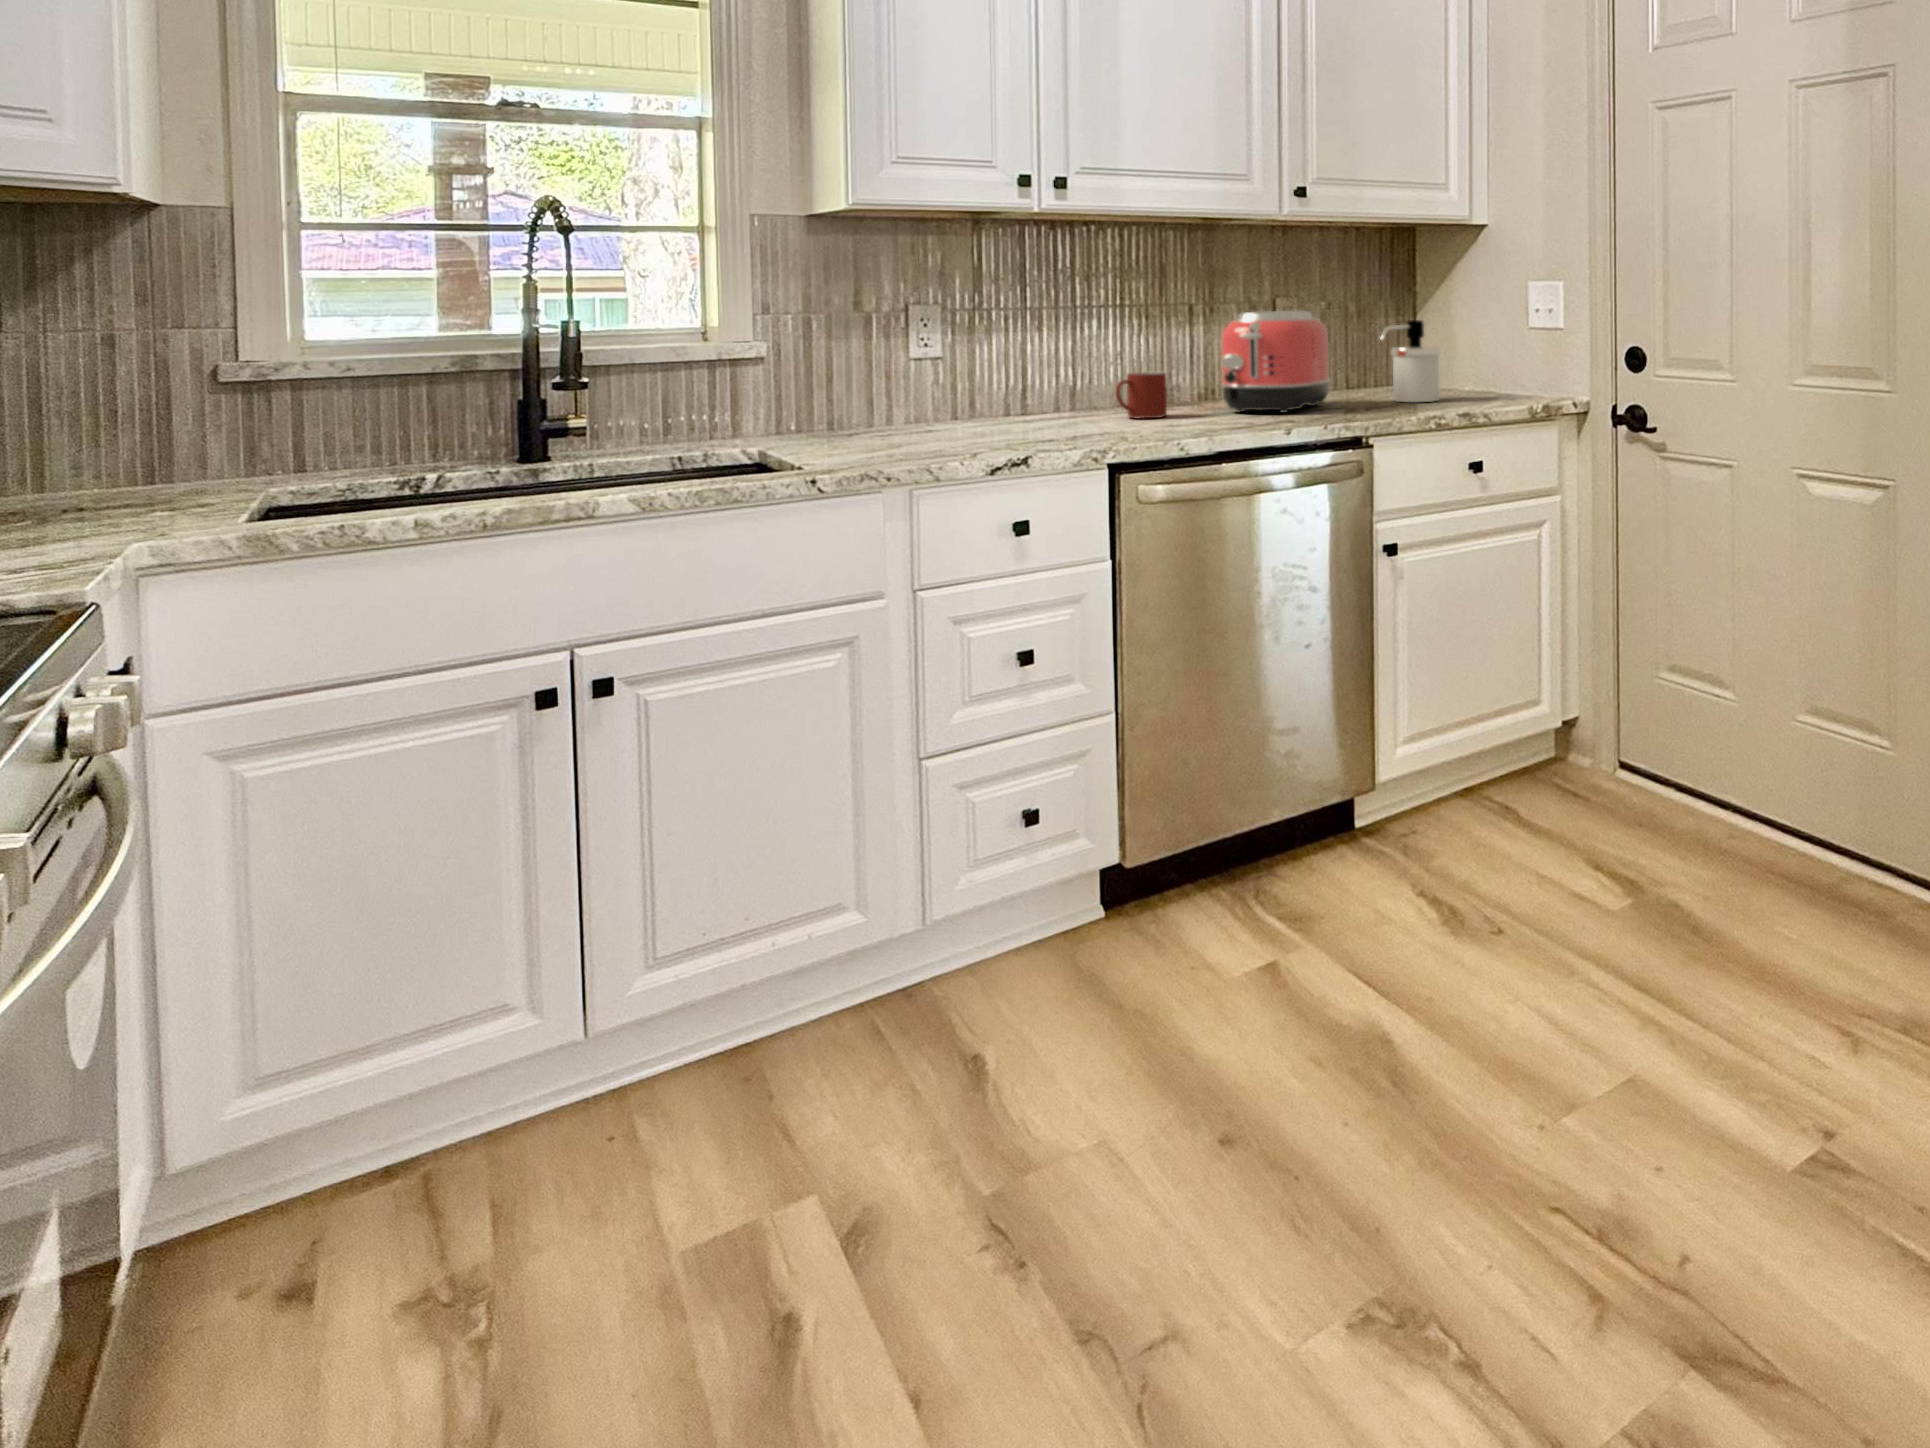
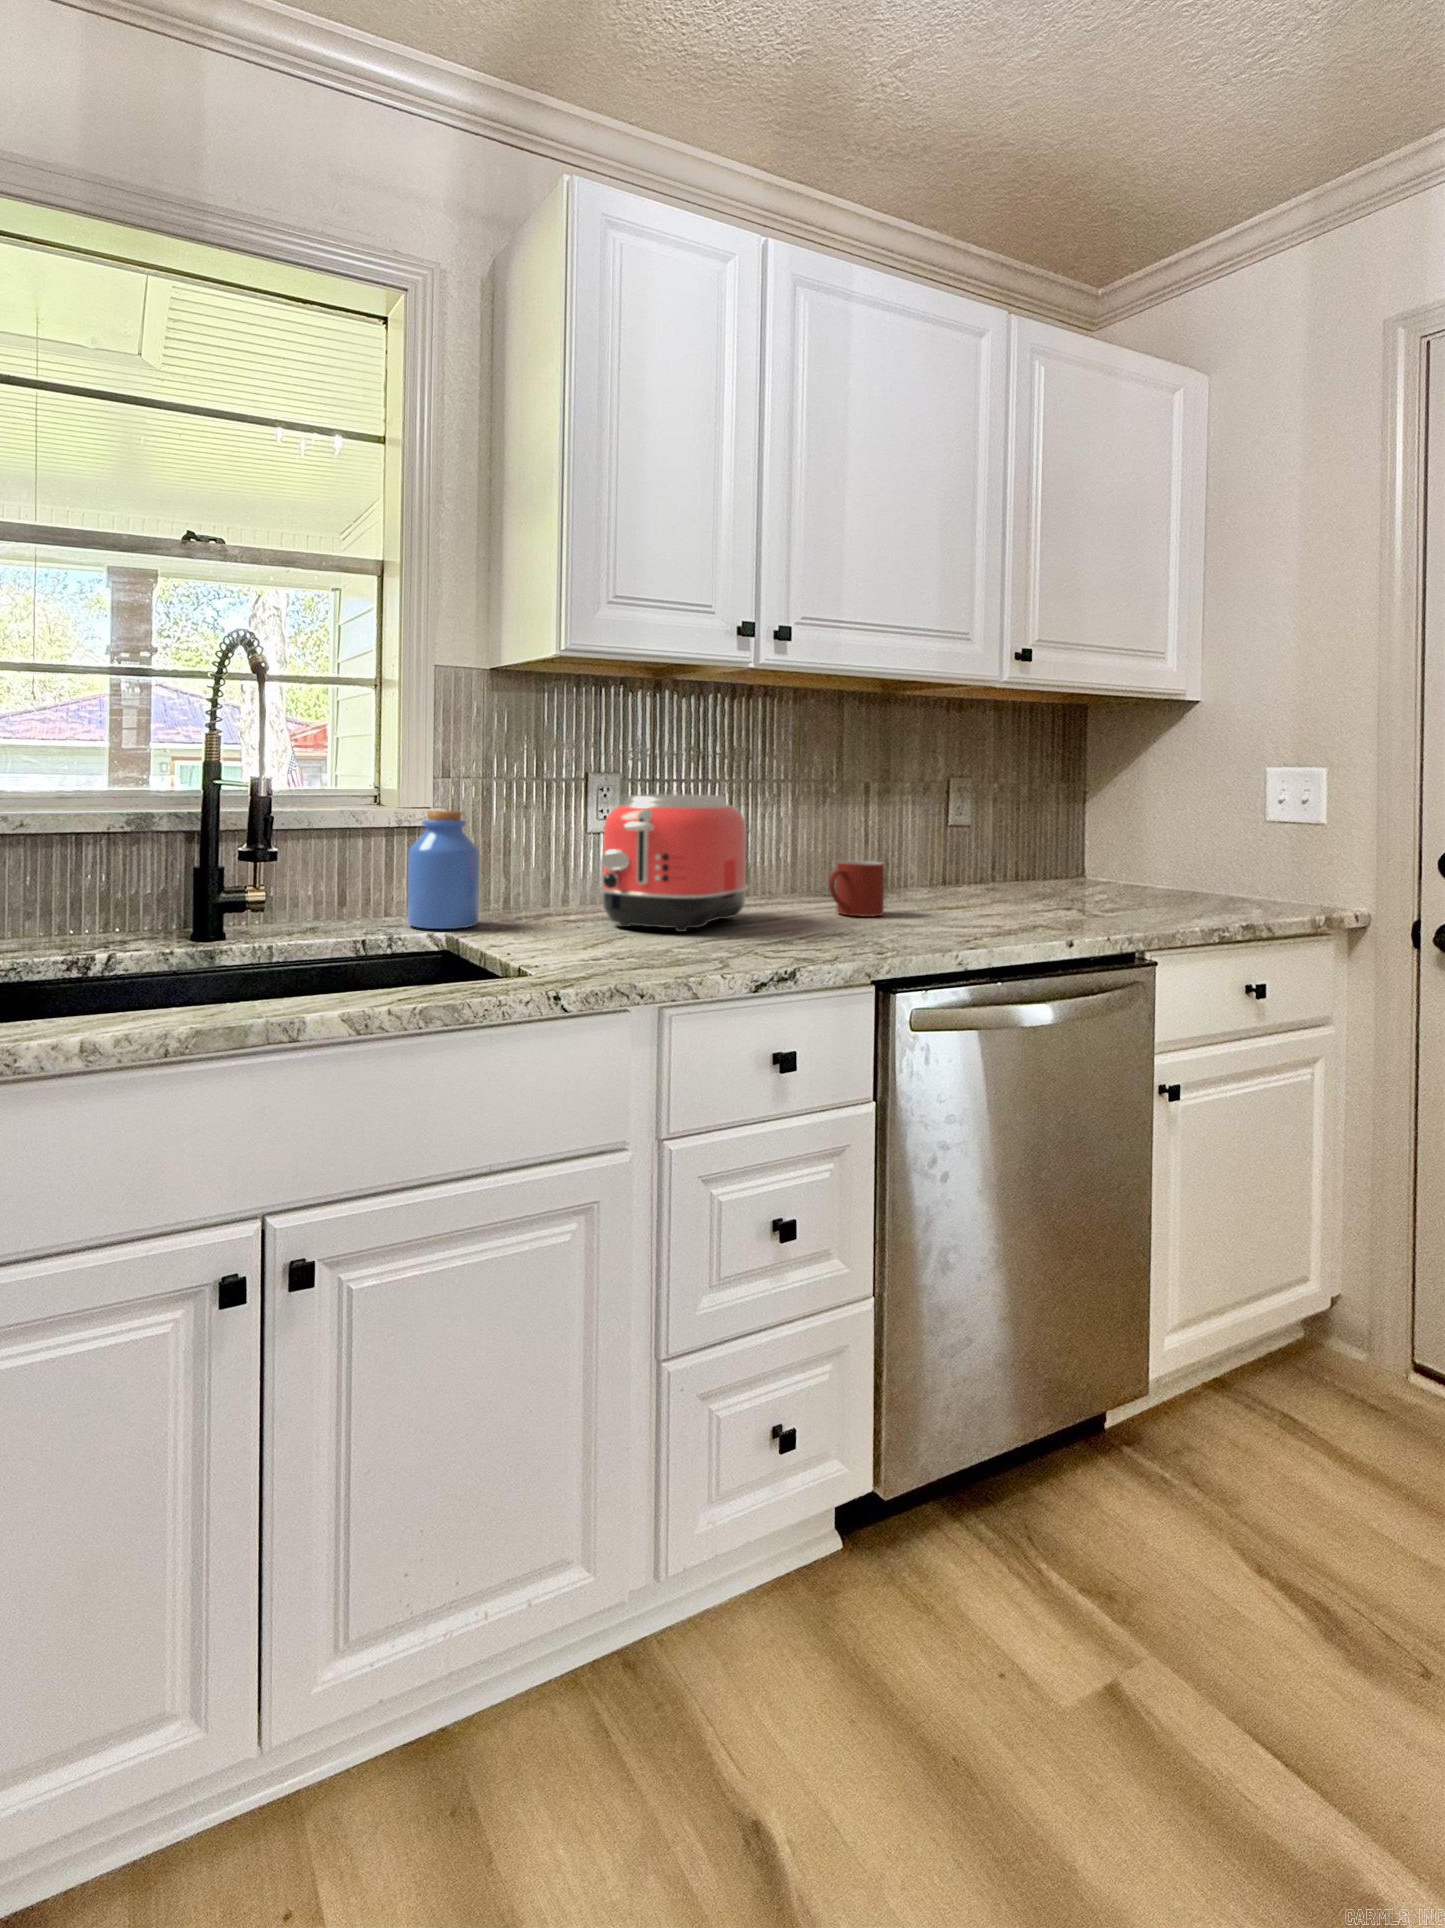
toaster: present [1221,311,1330,413] -> present [600,794,748,932]
soap dispenser: present [1381,320,1440,402] -> none [1126,811,1191,910]
jar: none [724,341,792,443] -> present [407,811,480,929]

